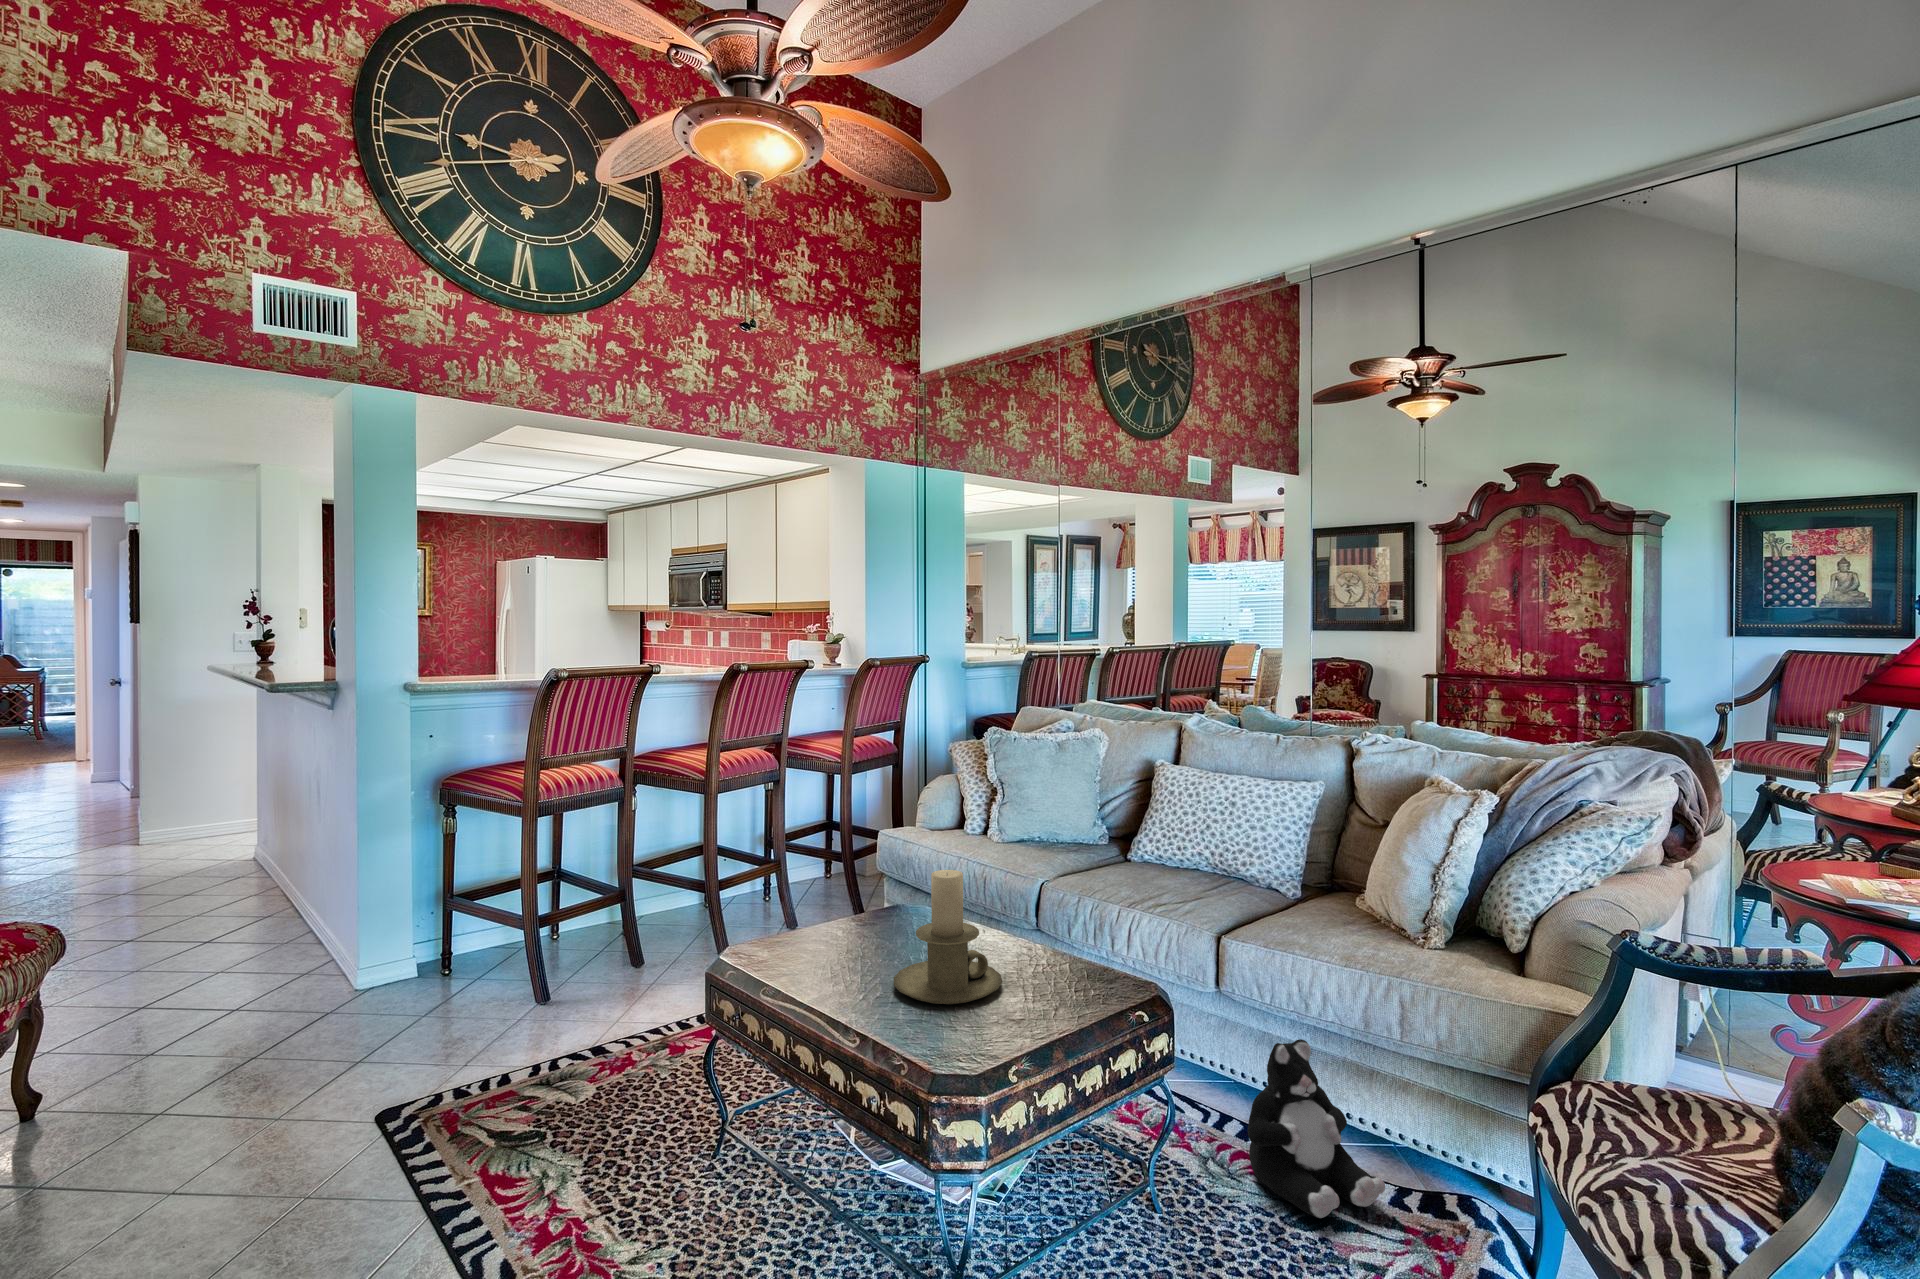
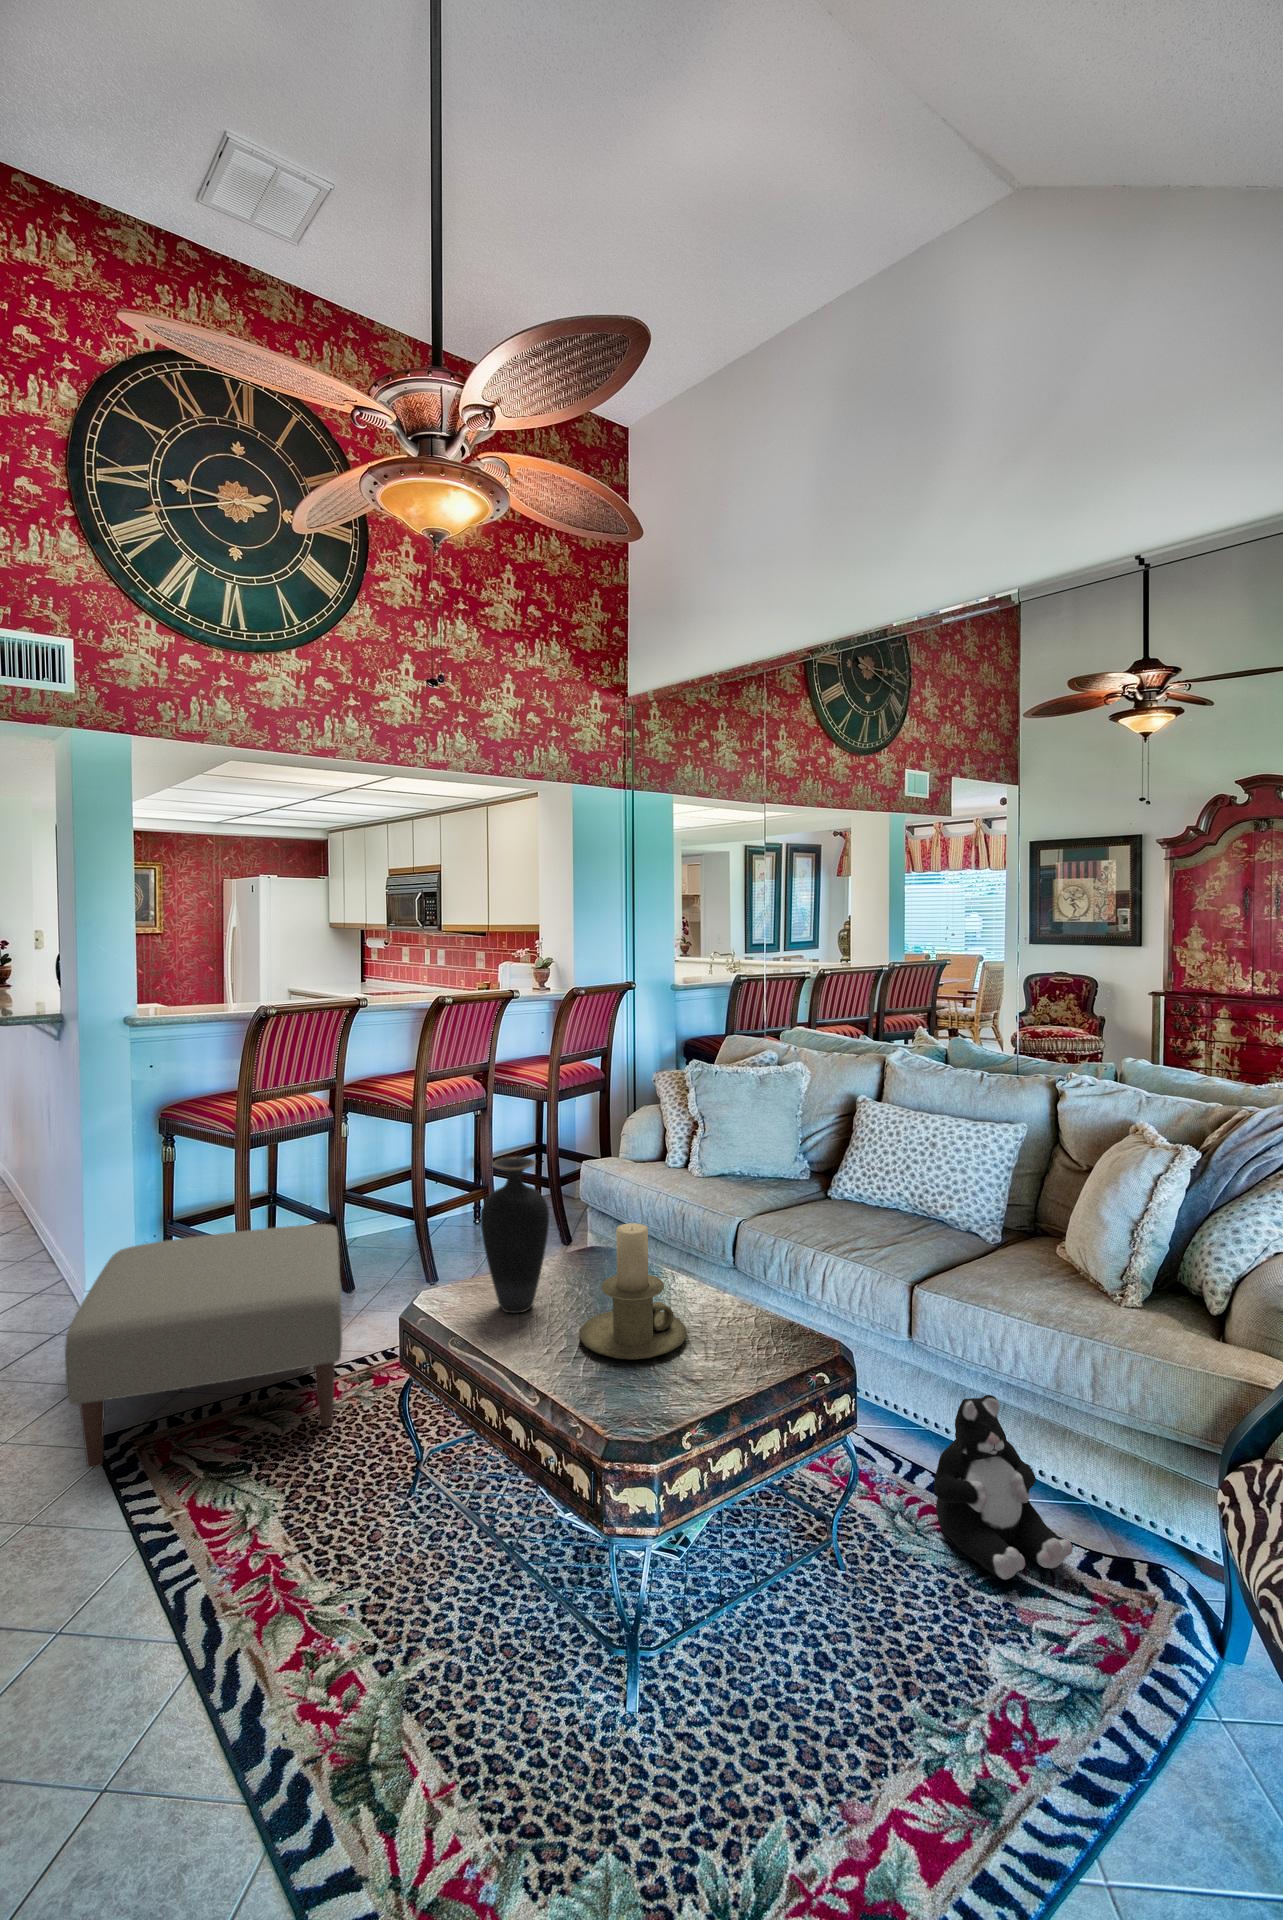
vase: none [790,808,860,966] -> present [480,1157,549,1313]
ottoman: none [351,894,639,1143] -> present [65,1224,342,1468]

